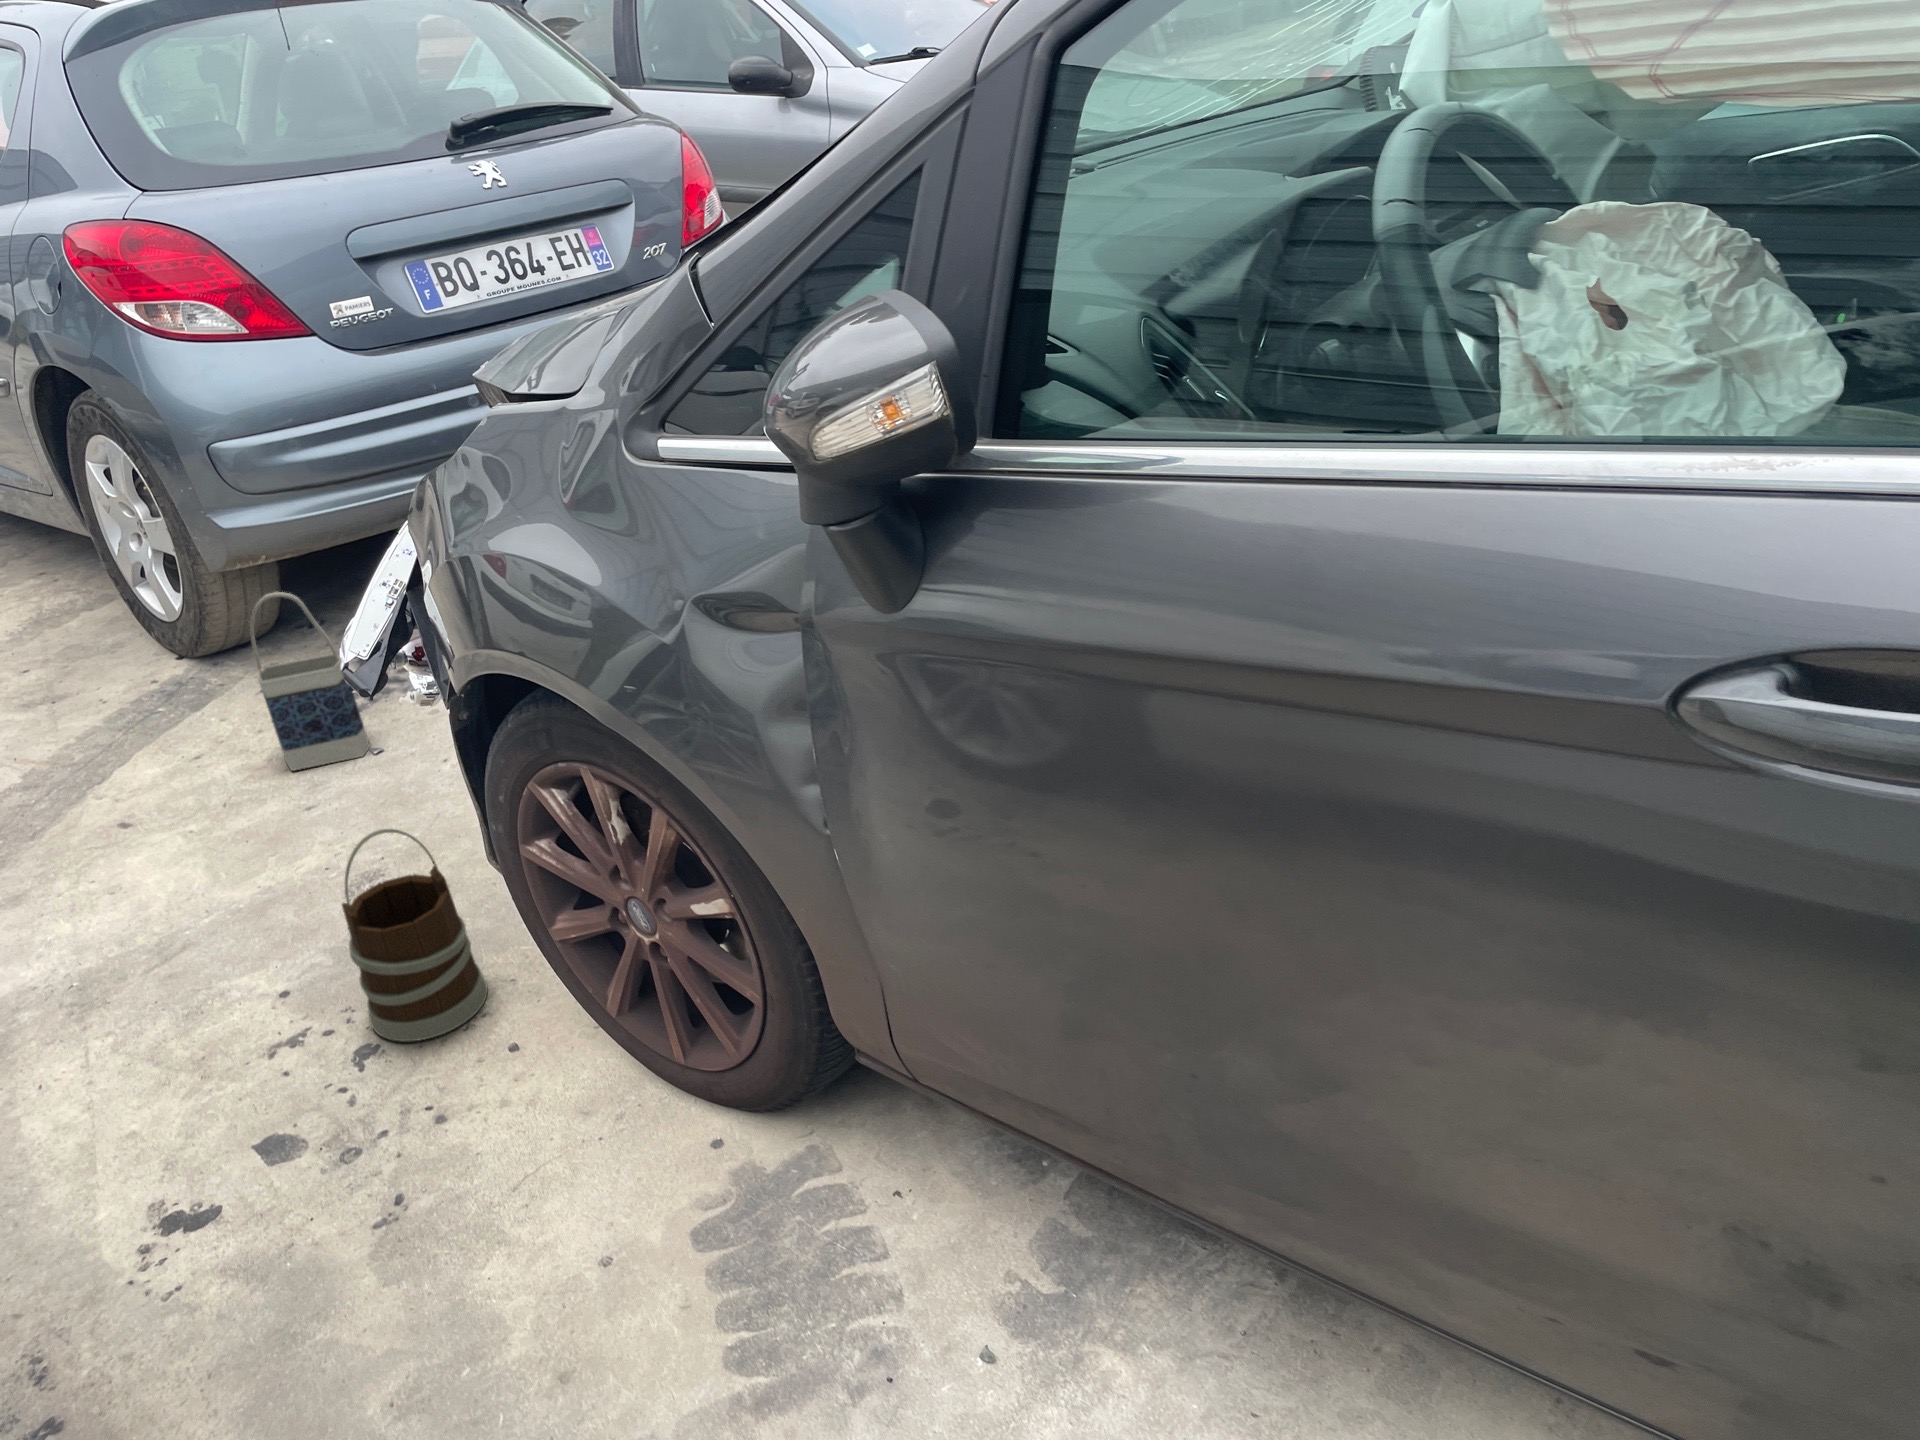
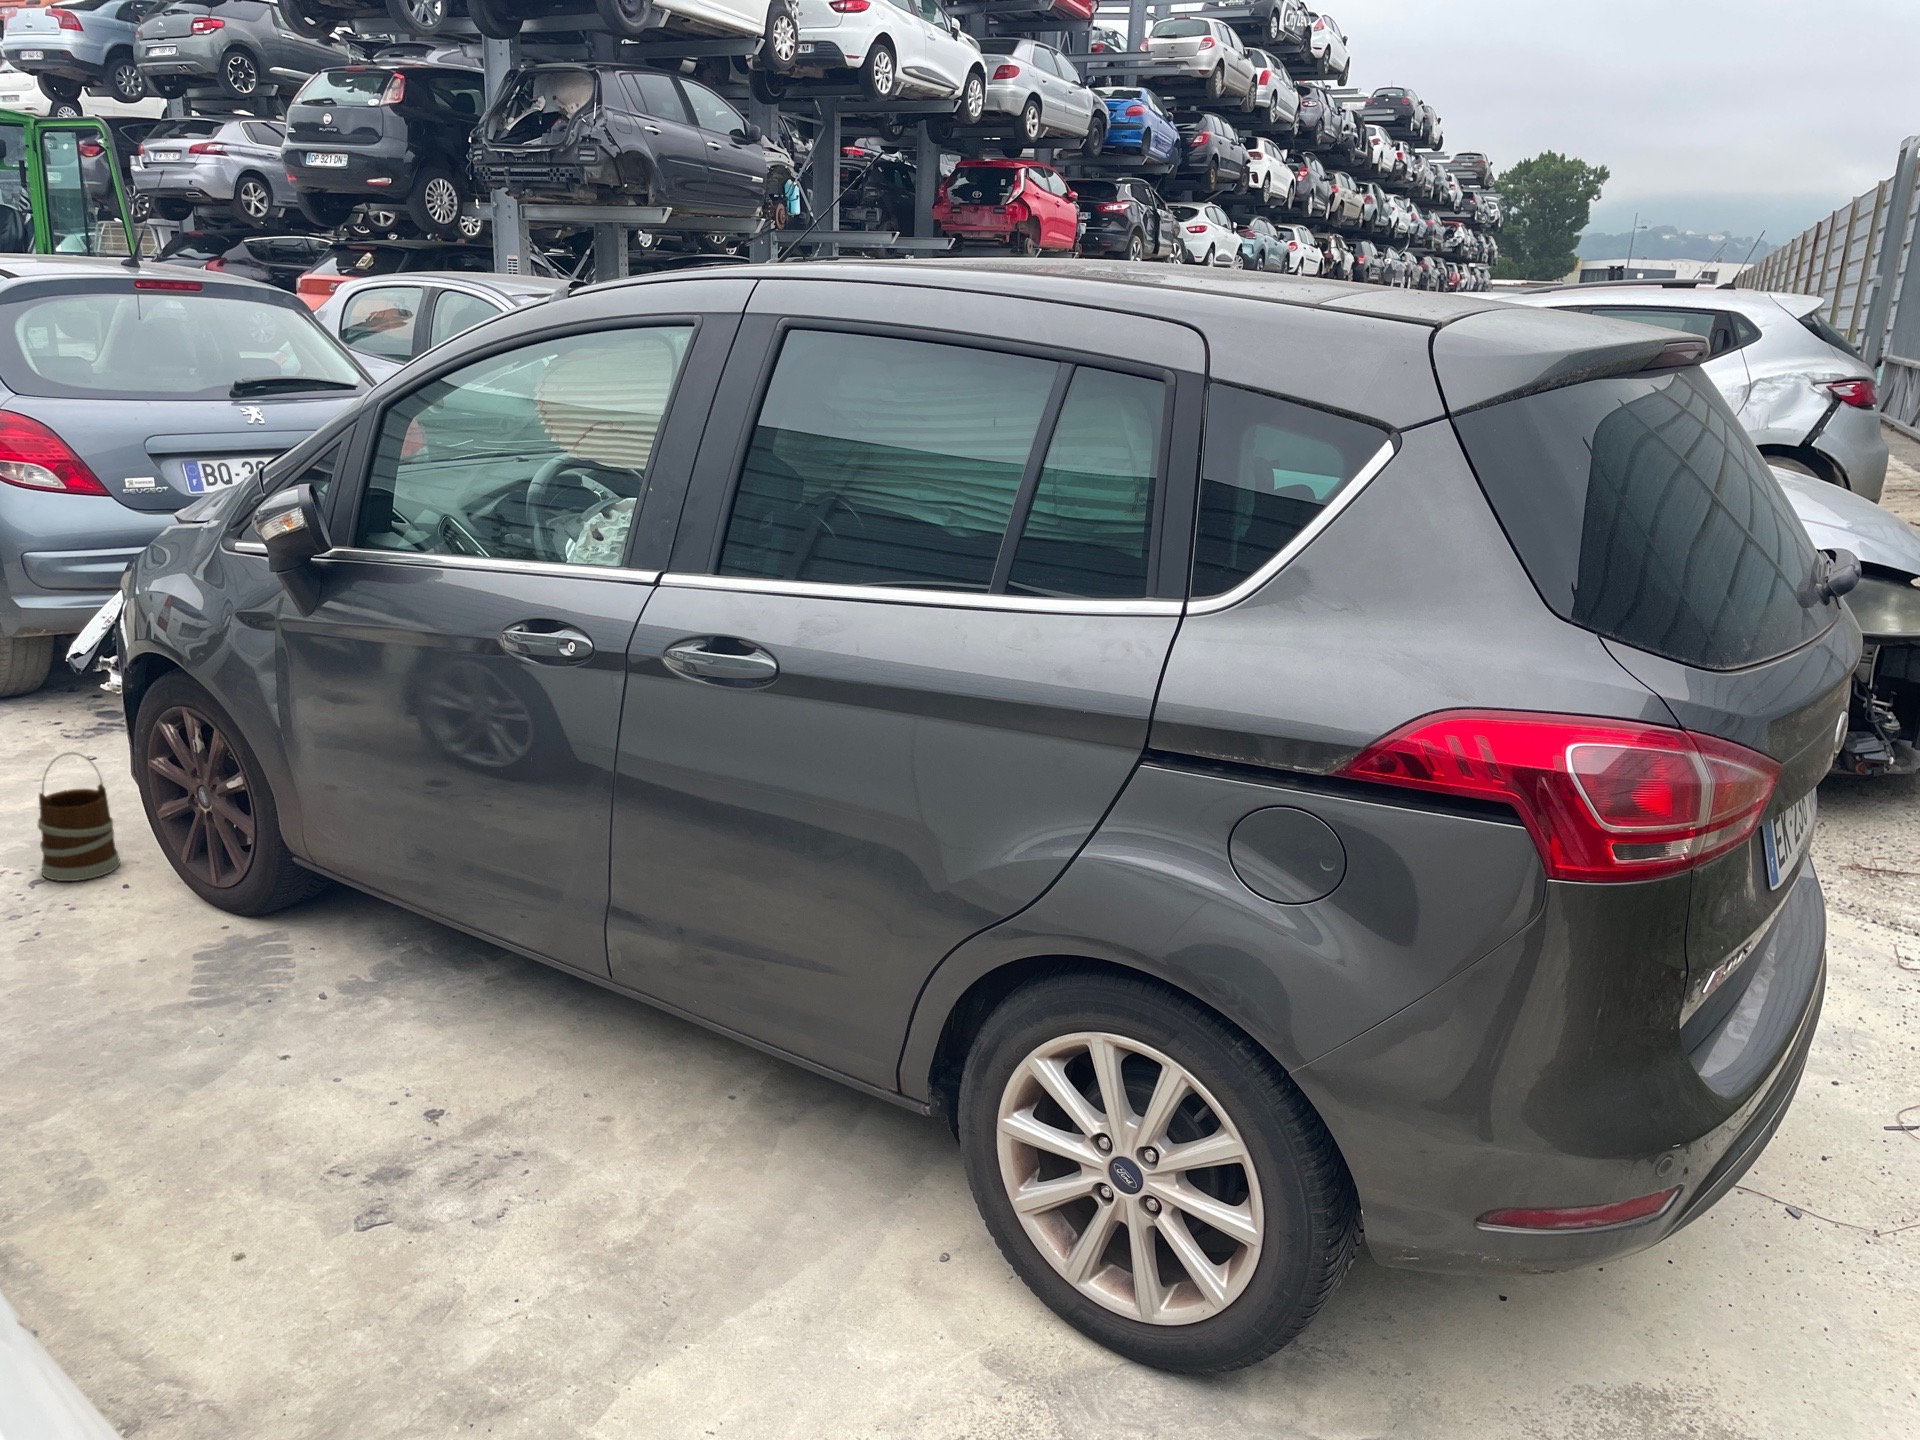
bag: present [250,592,370,771] -> none [22,643,90,760]

